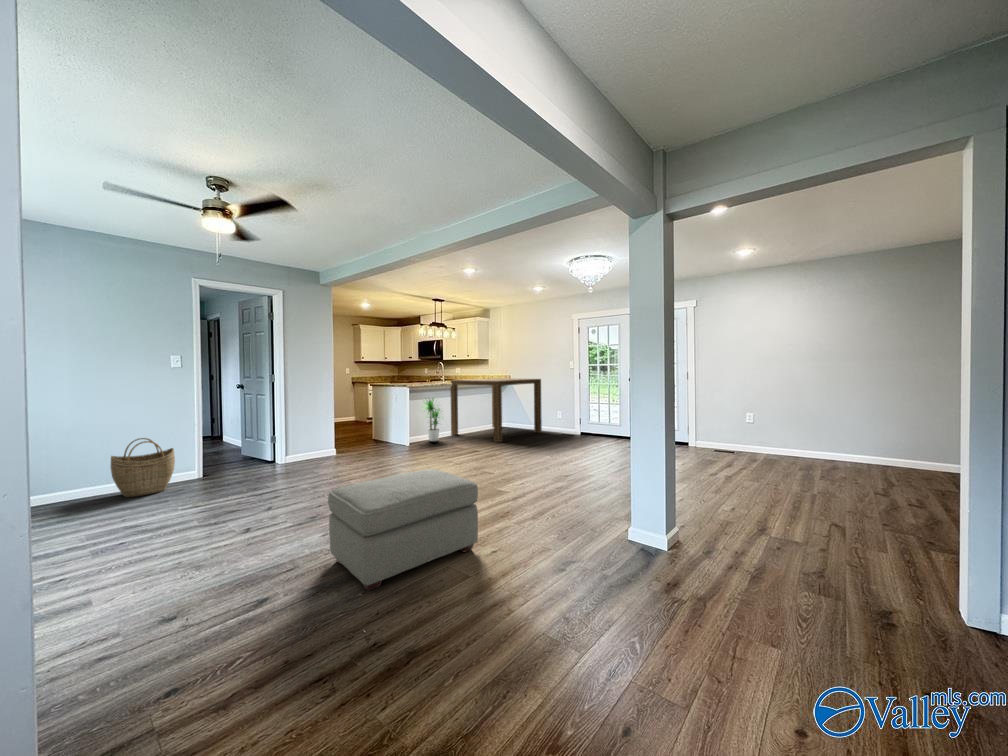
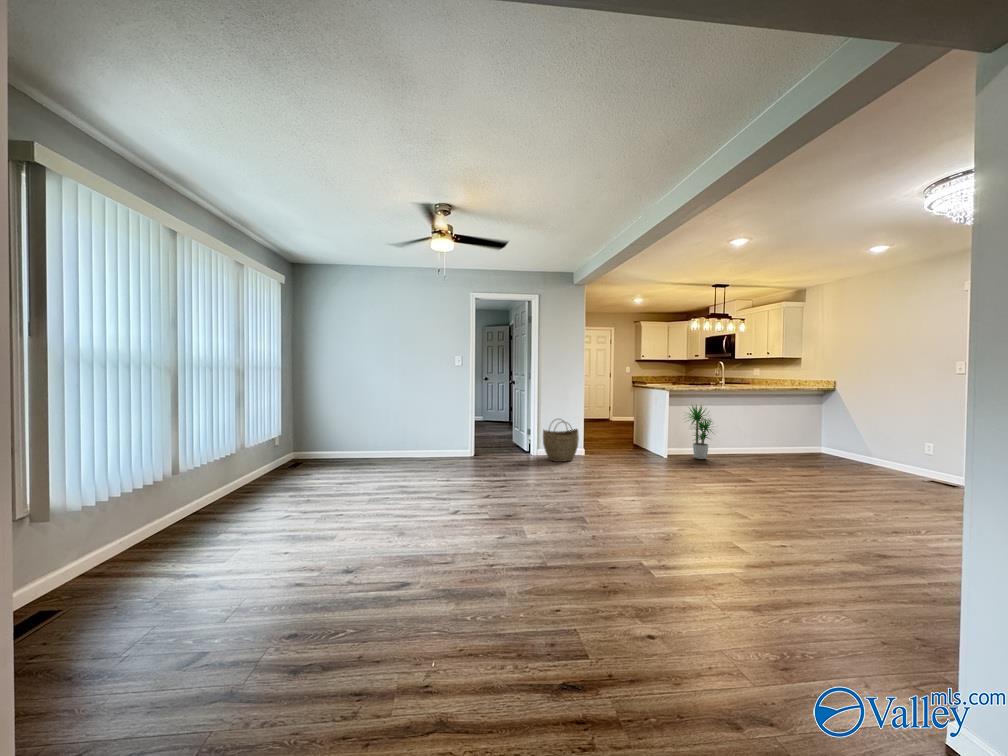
dining table: present [450,378,542,442] -> none [731,384,894,476]
woven basket: present [110,438,175,497] -> present [543,419,579,462]
ottoman: present [328,469,478,591] -> none [470,495,634,620]

